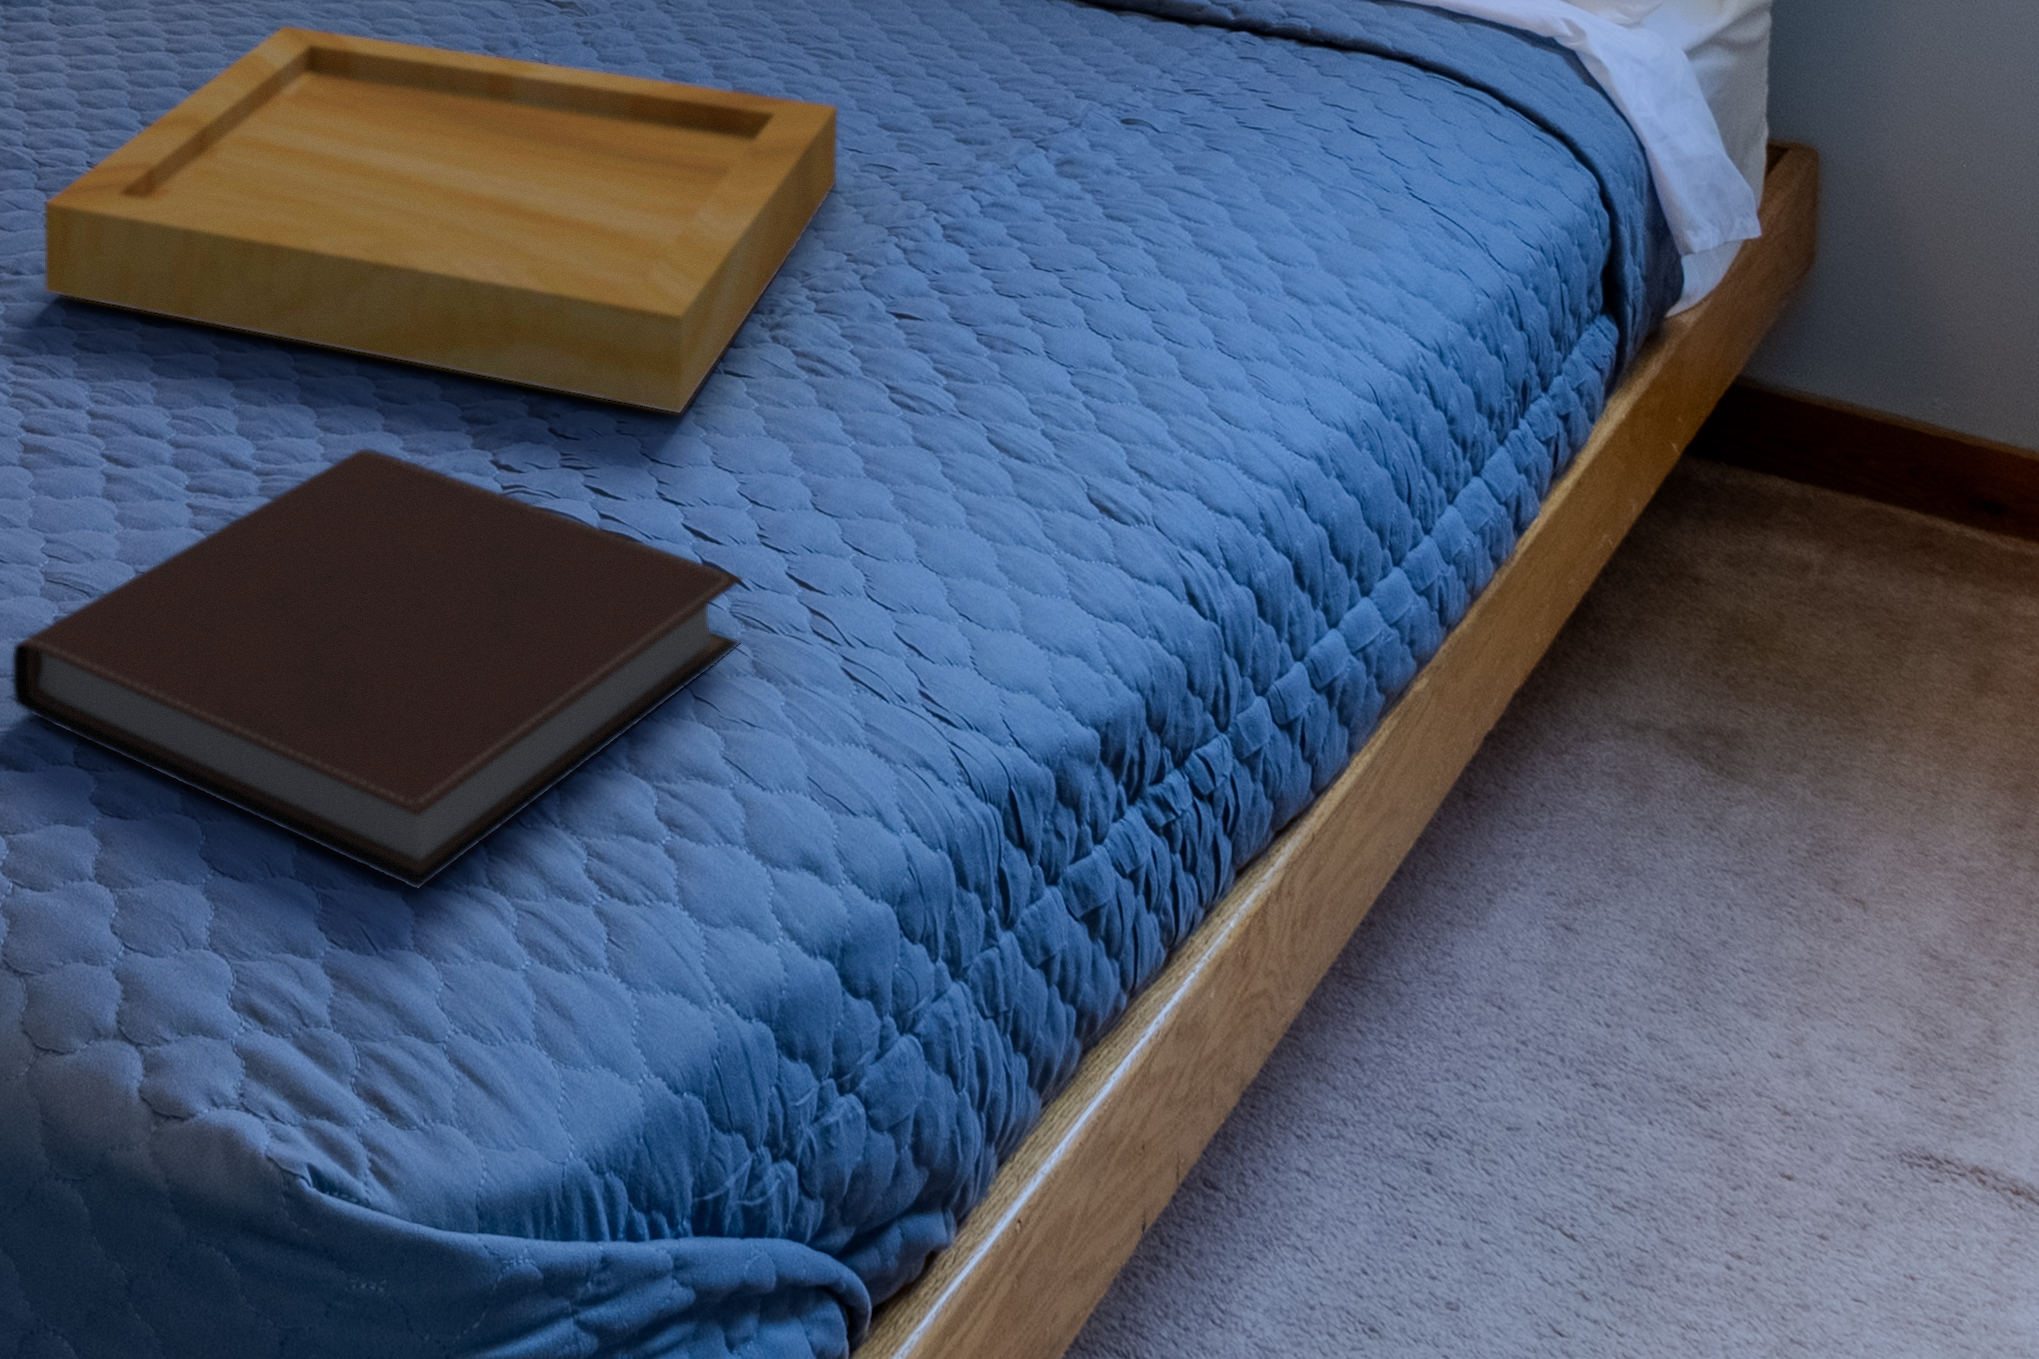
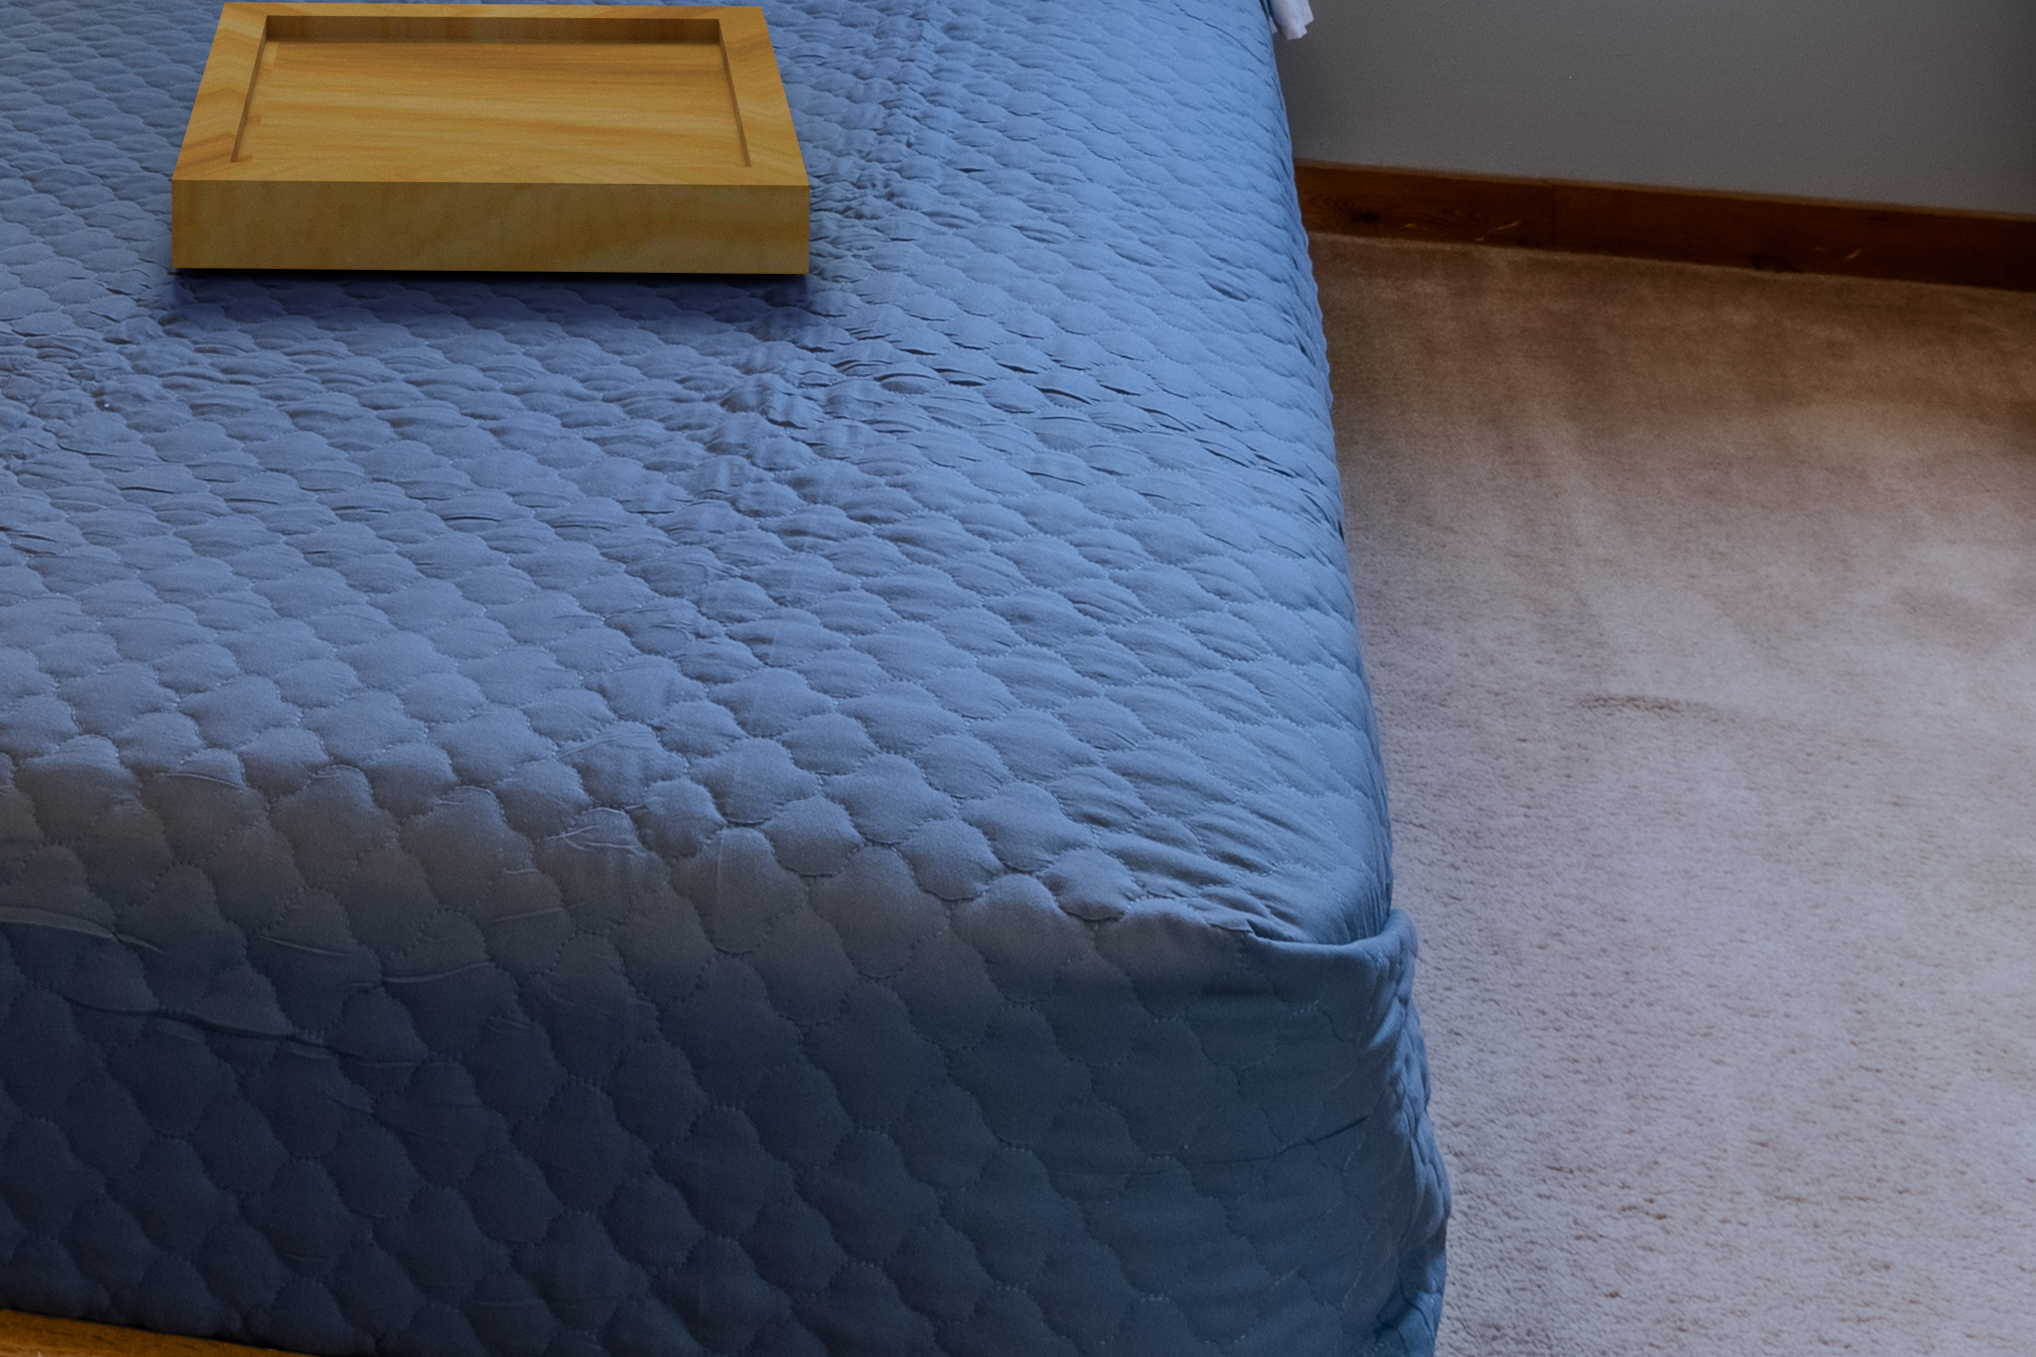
notebook: present [12,449,742,888] -> none [468,341,1002,672]

